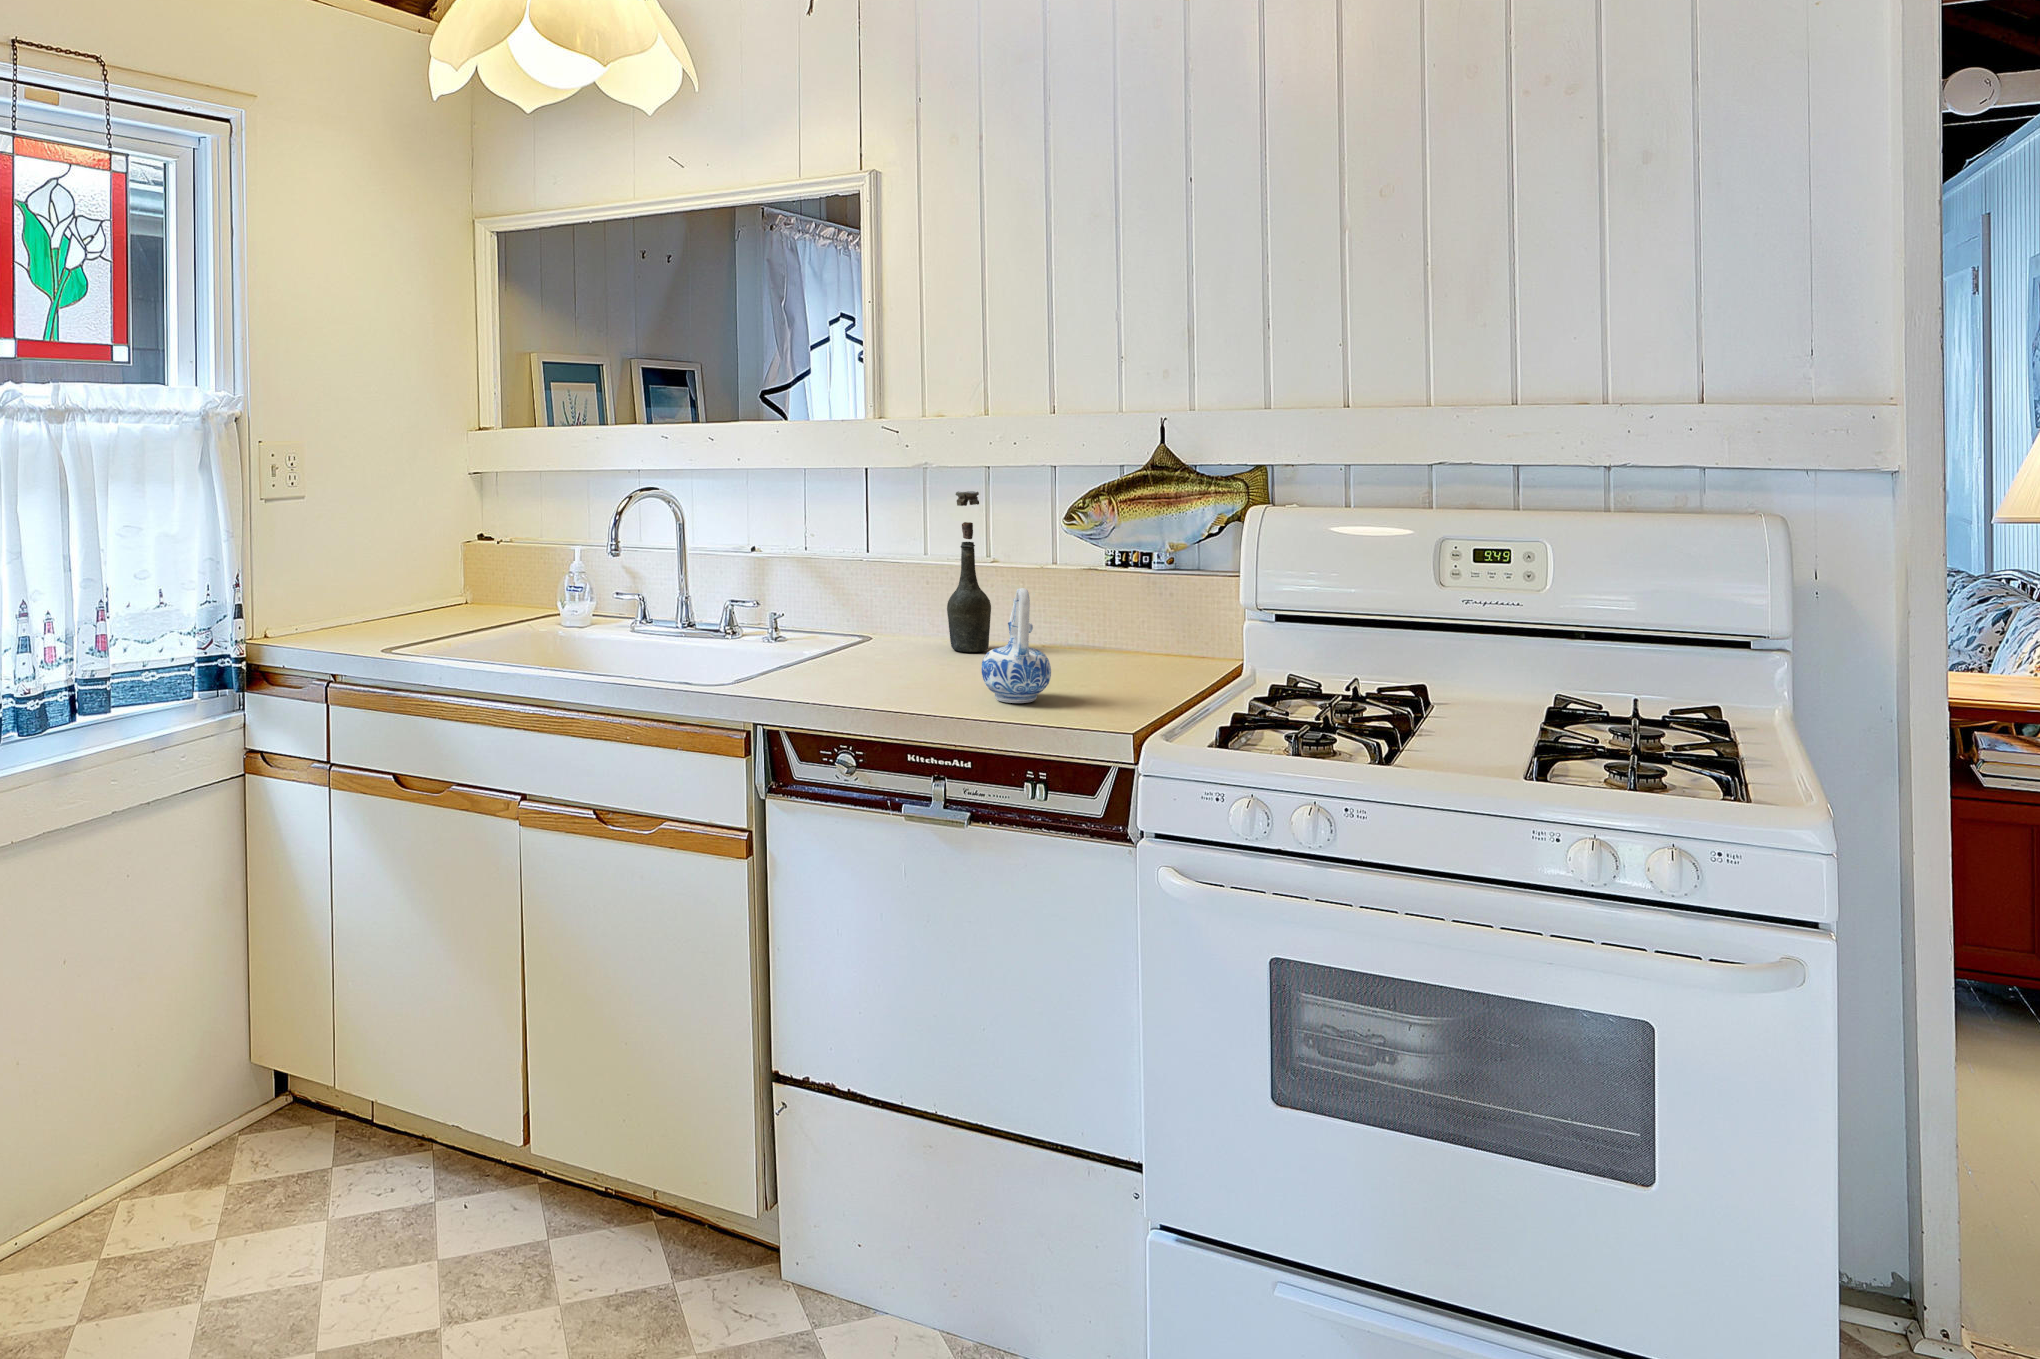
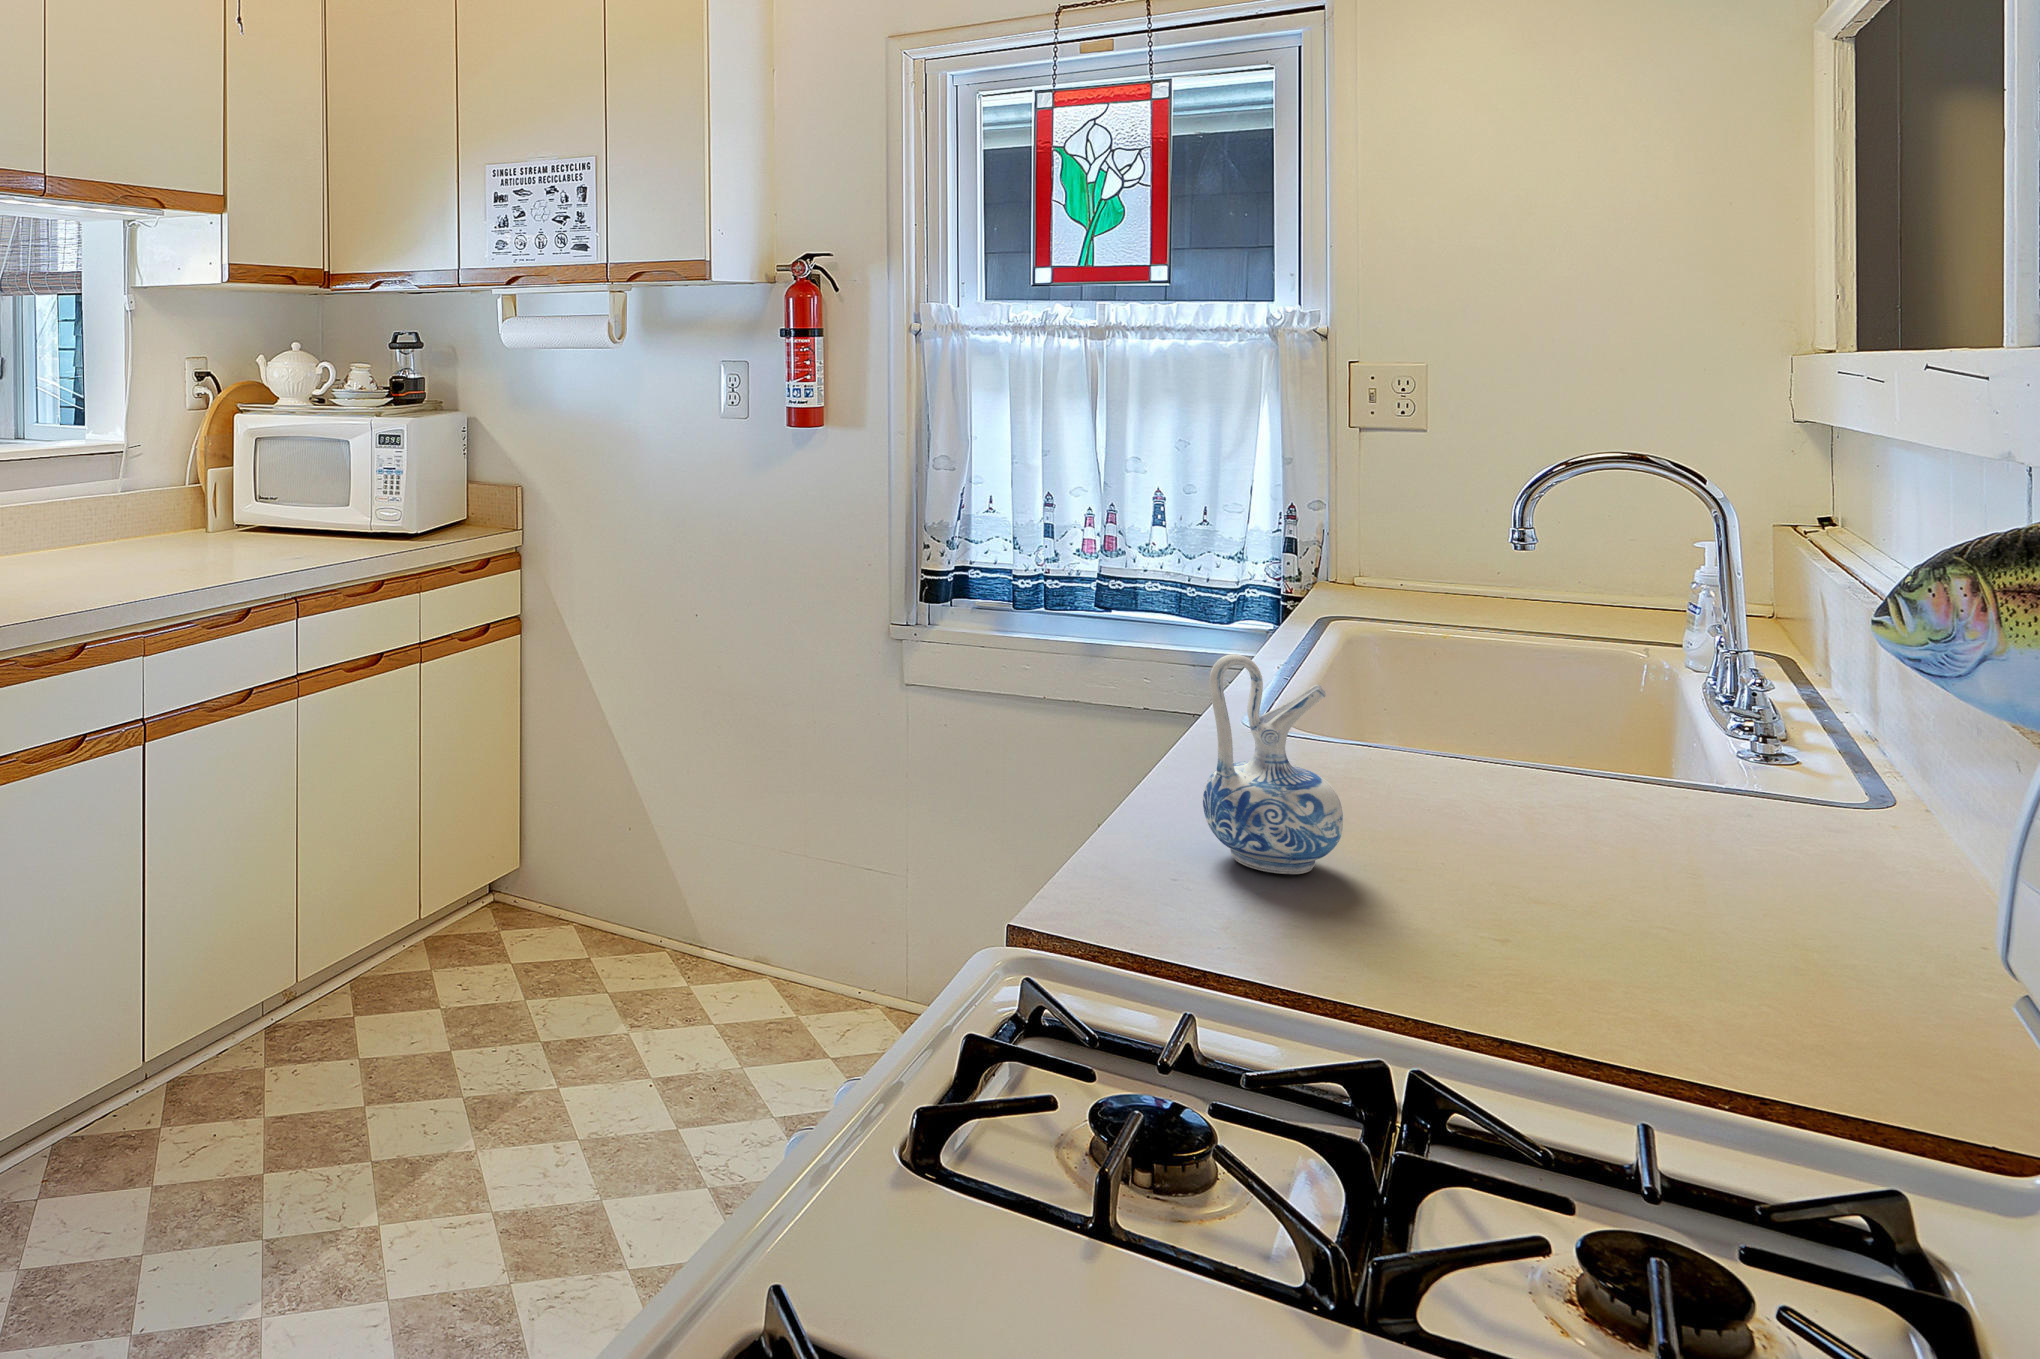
bottle: present [947,491,991,652] -> none [1731,516,1859,882]

